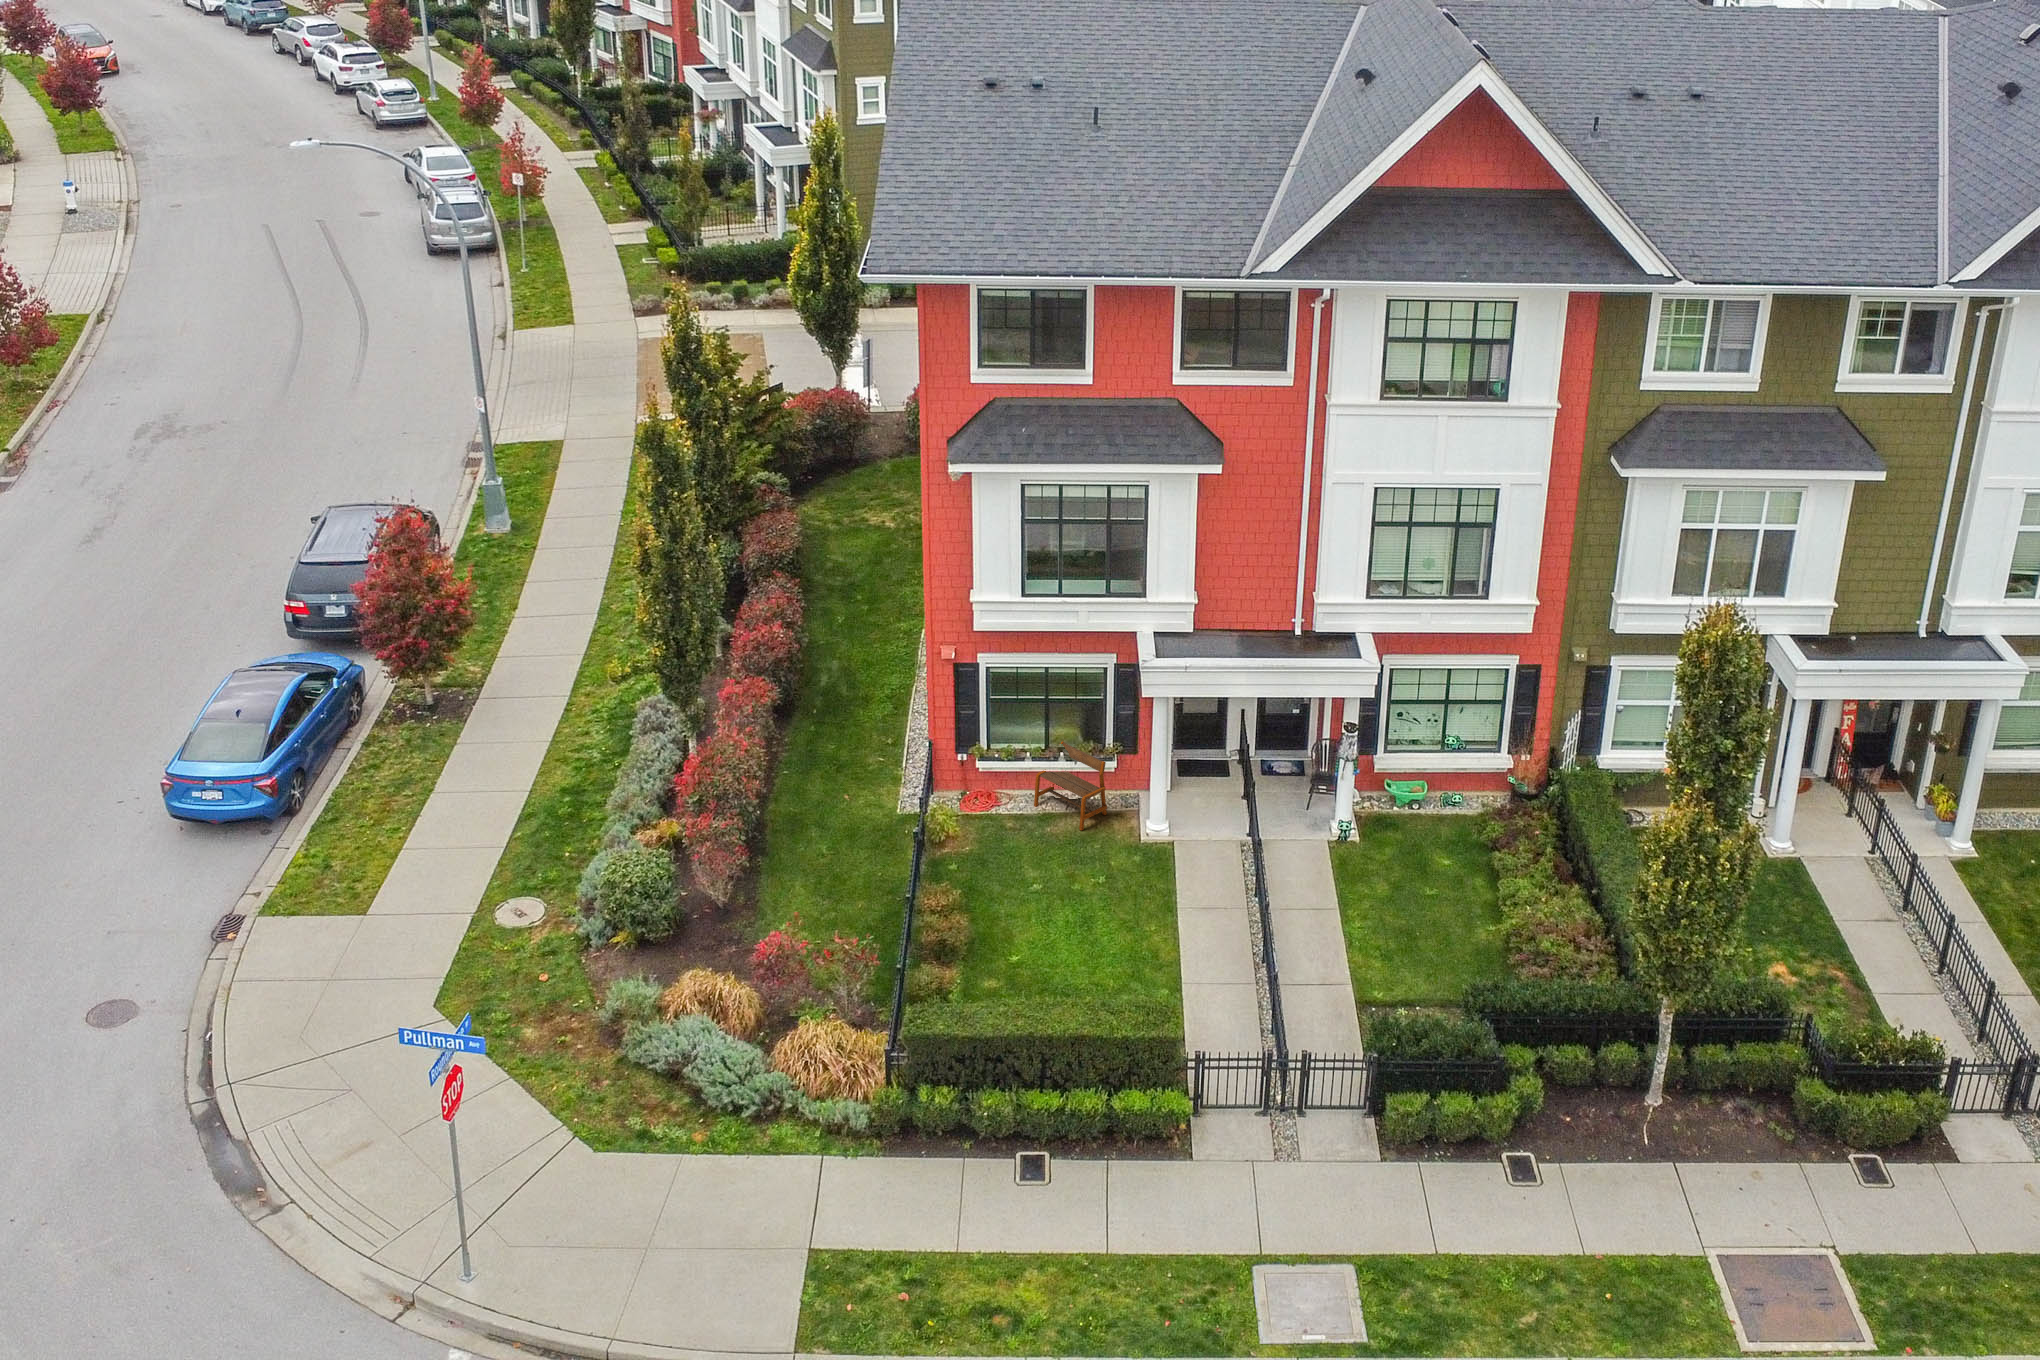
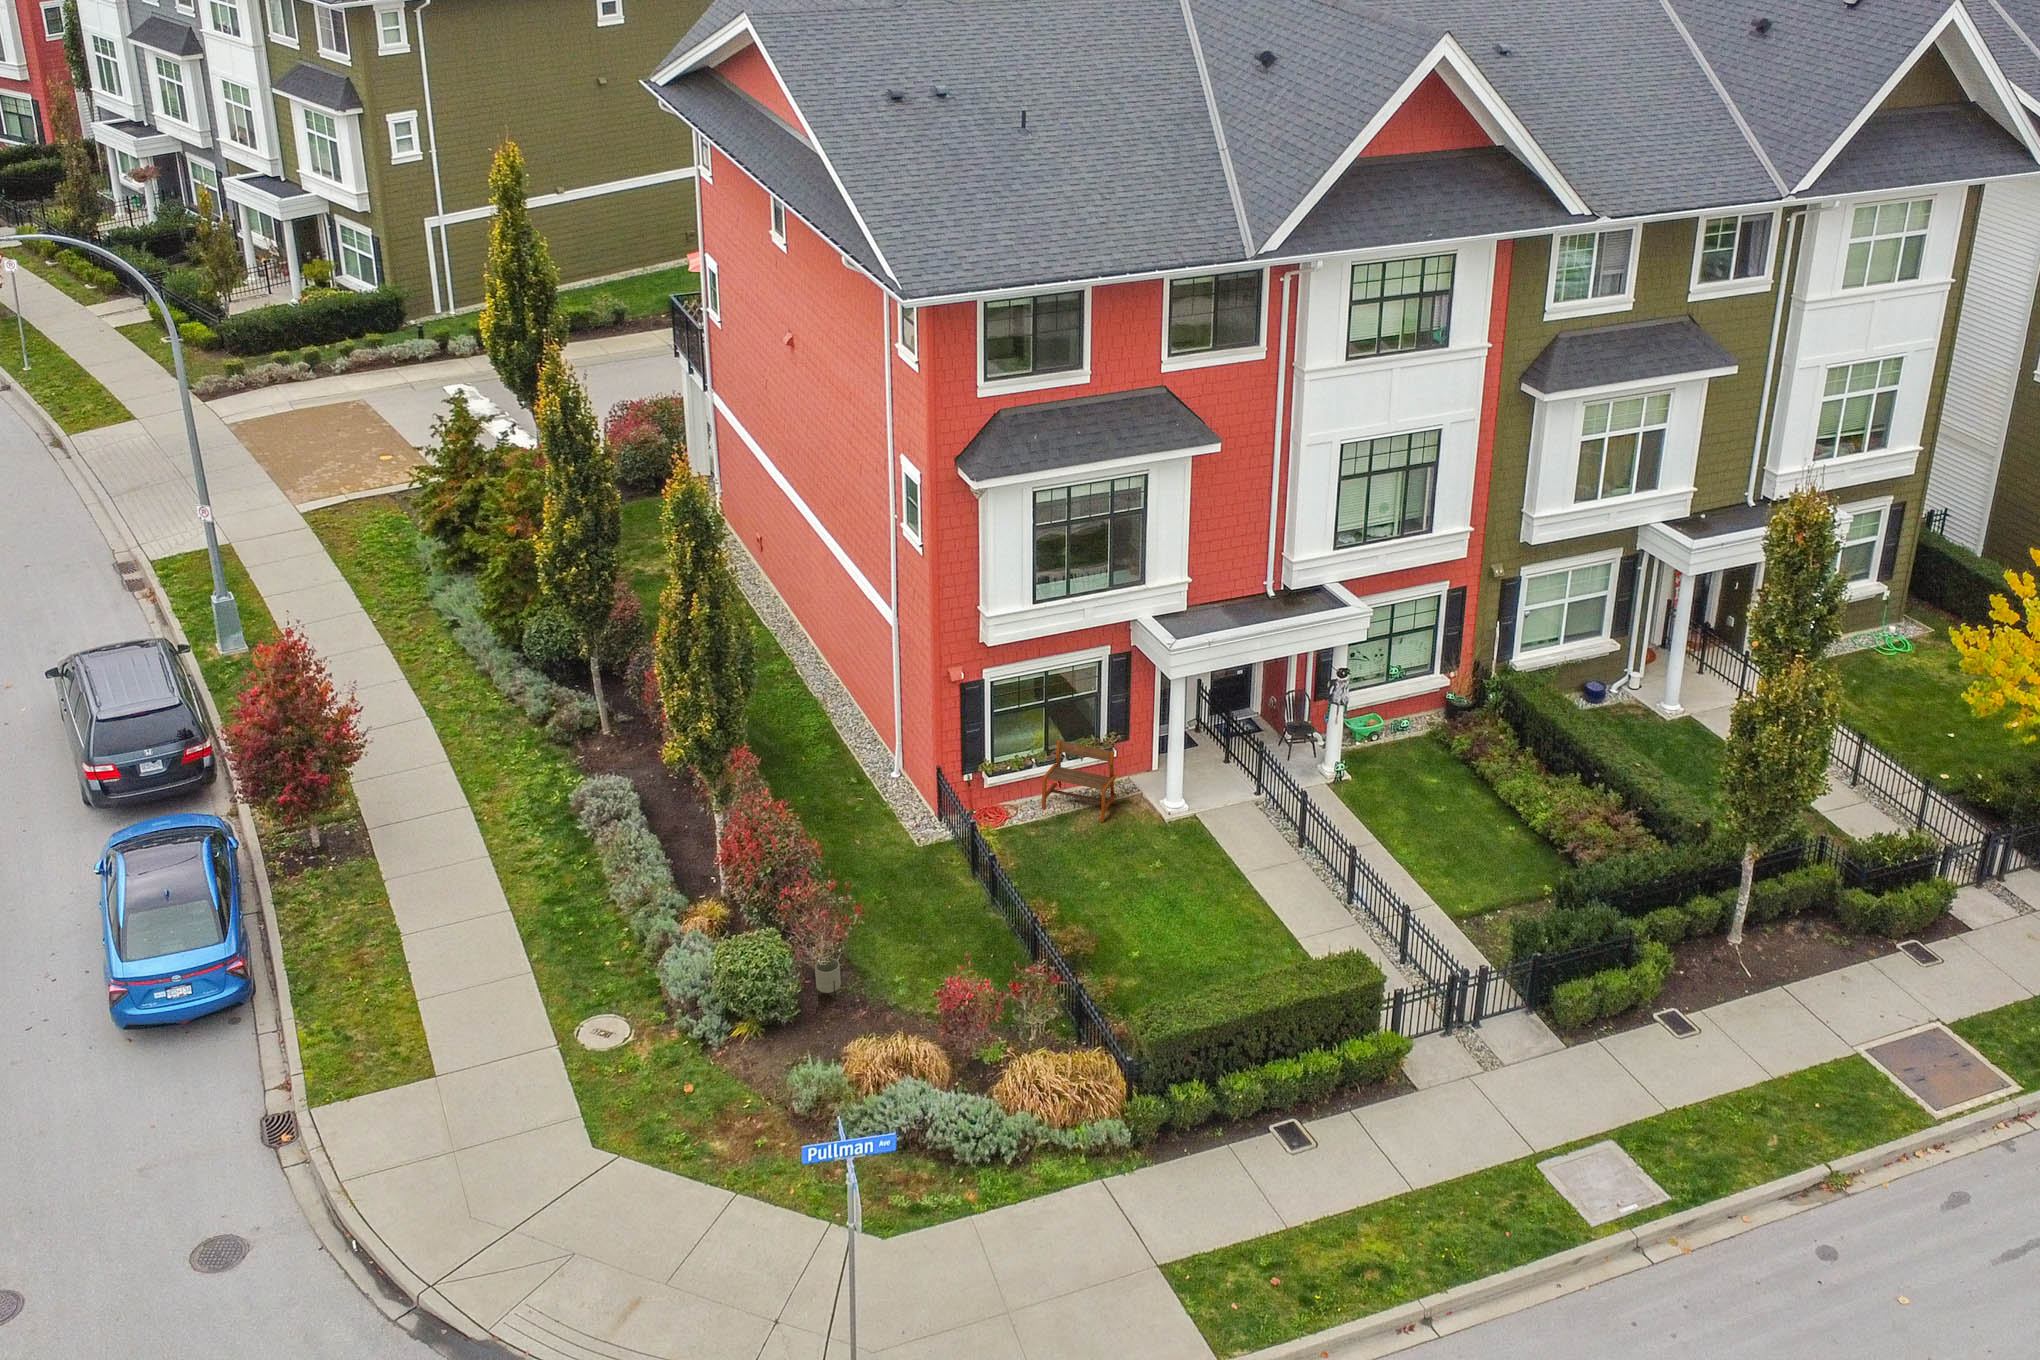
planter: none [704,891,729,934] -> present [815,958,841,1001]

